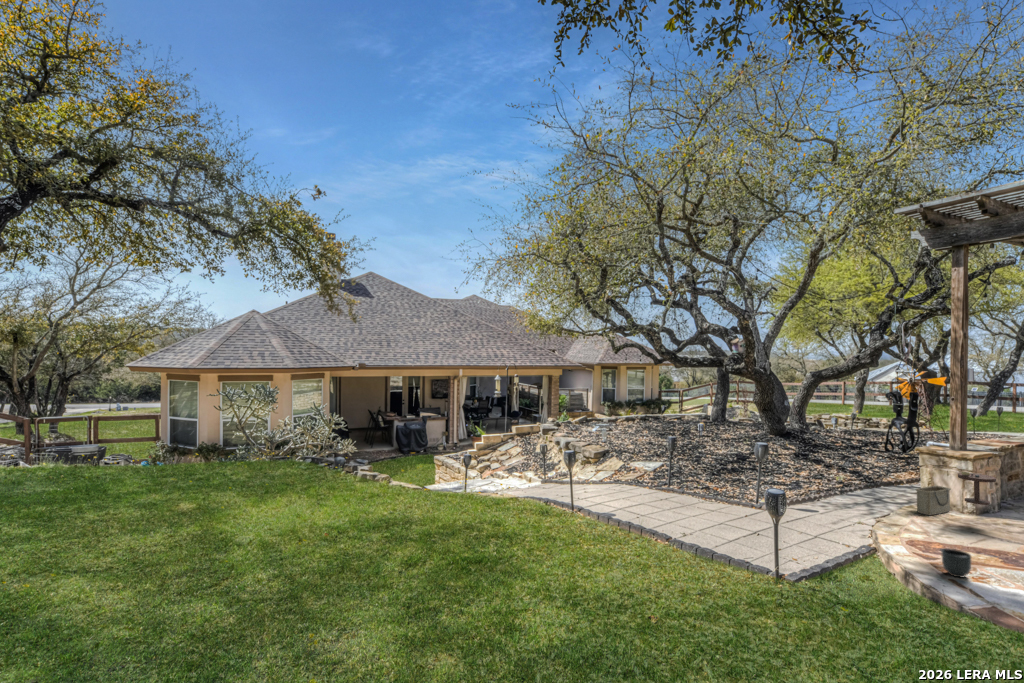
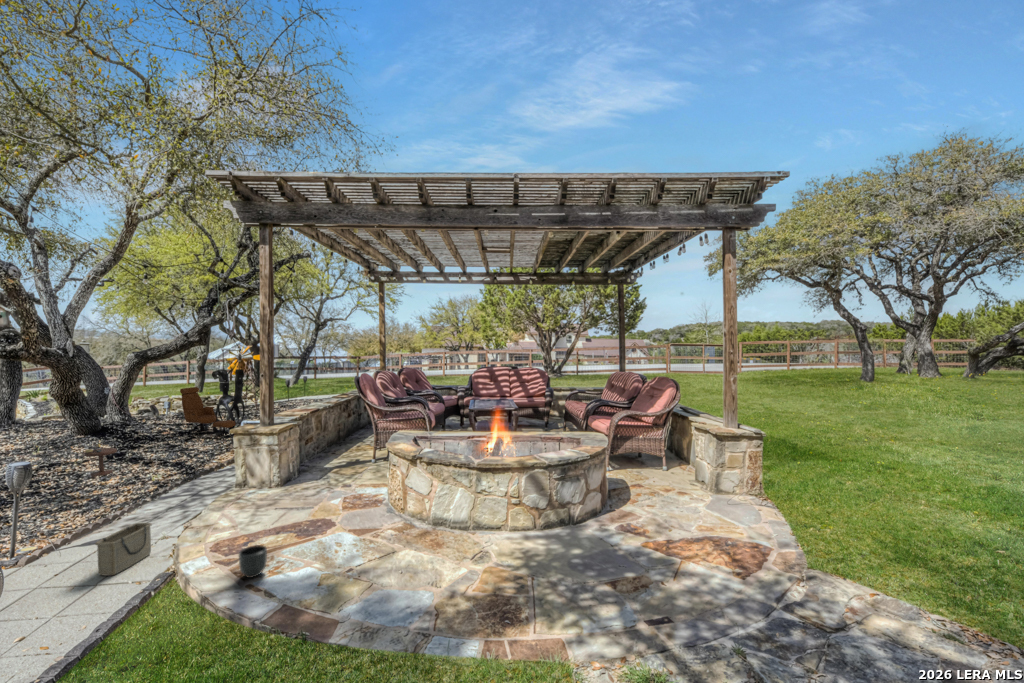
lounge chair: none [851,406,908,459] -> present [180,387,235,437]
side table: present [958,472,996,505] -> present [84,448,117,476]
basket: present [916,486,951,515] -> present [95,523,152,576]

